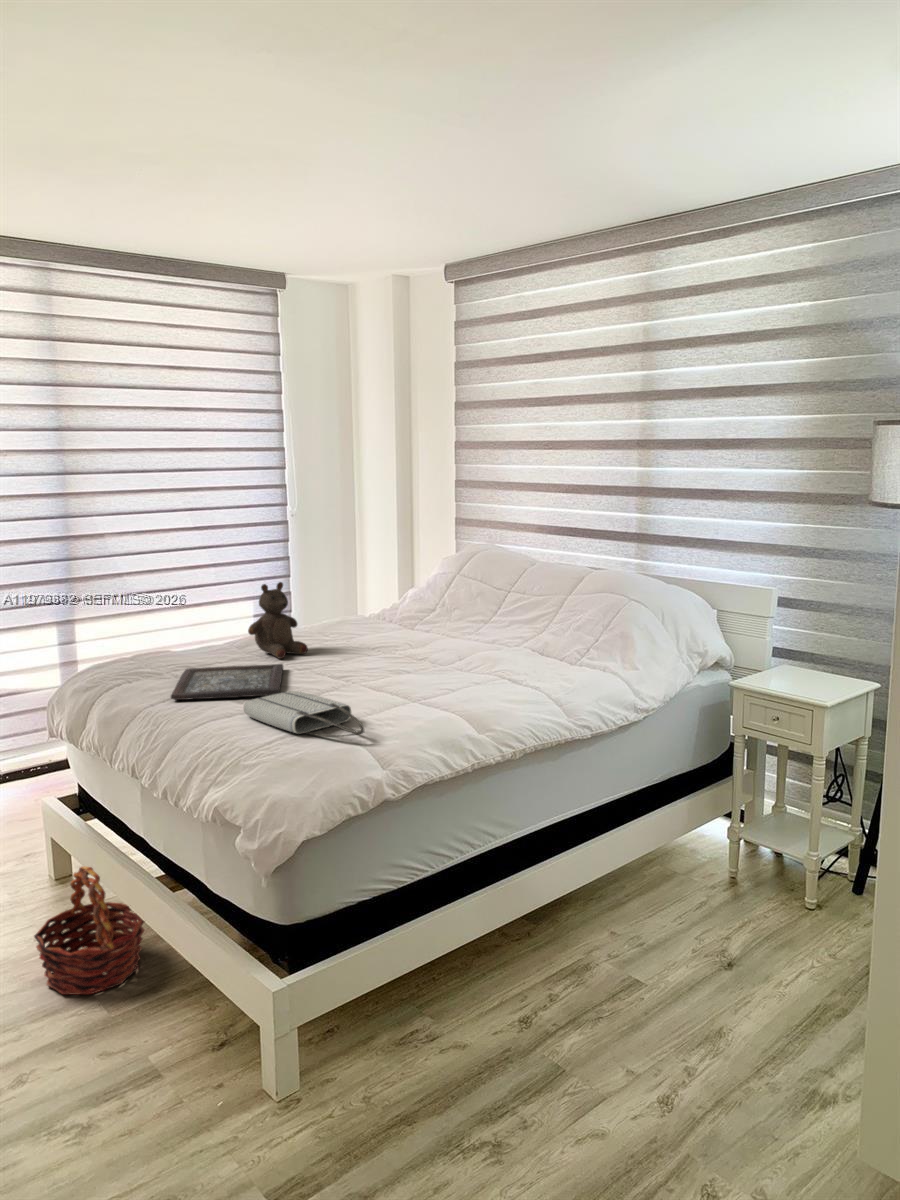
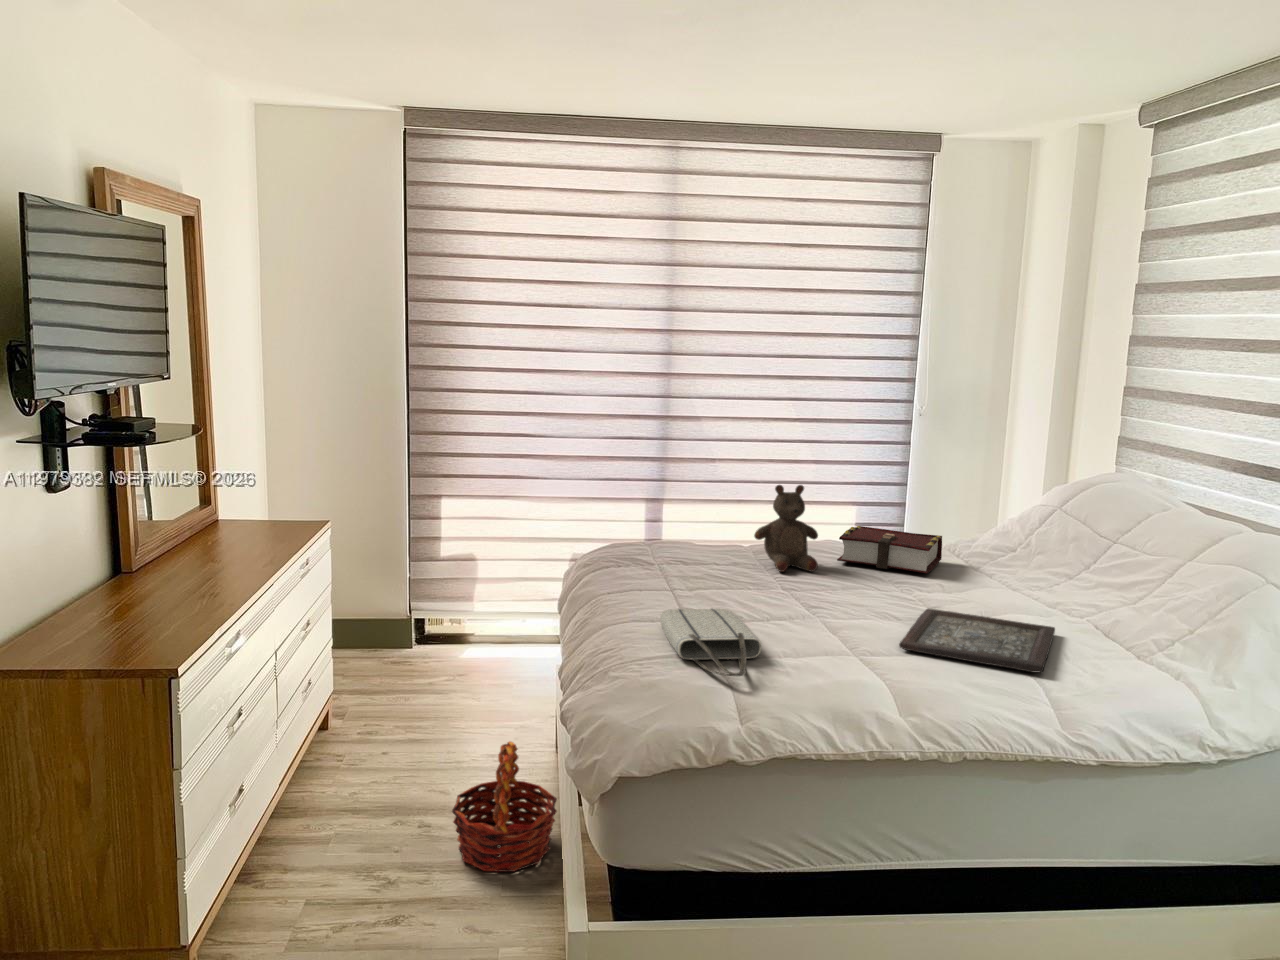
book: none [314,609,390,642] -> present [837,526,942,573]
tray: present [171,664,283,700] -> present [899,609,1055,672]

